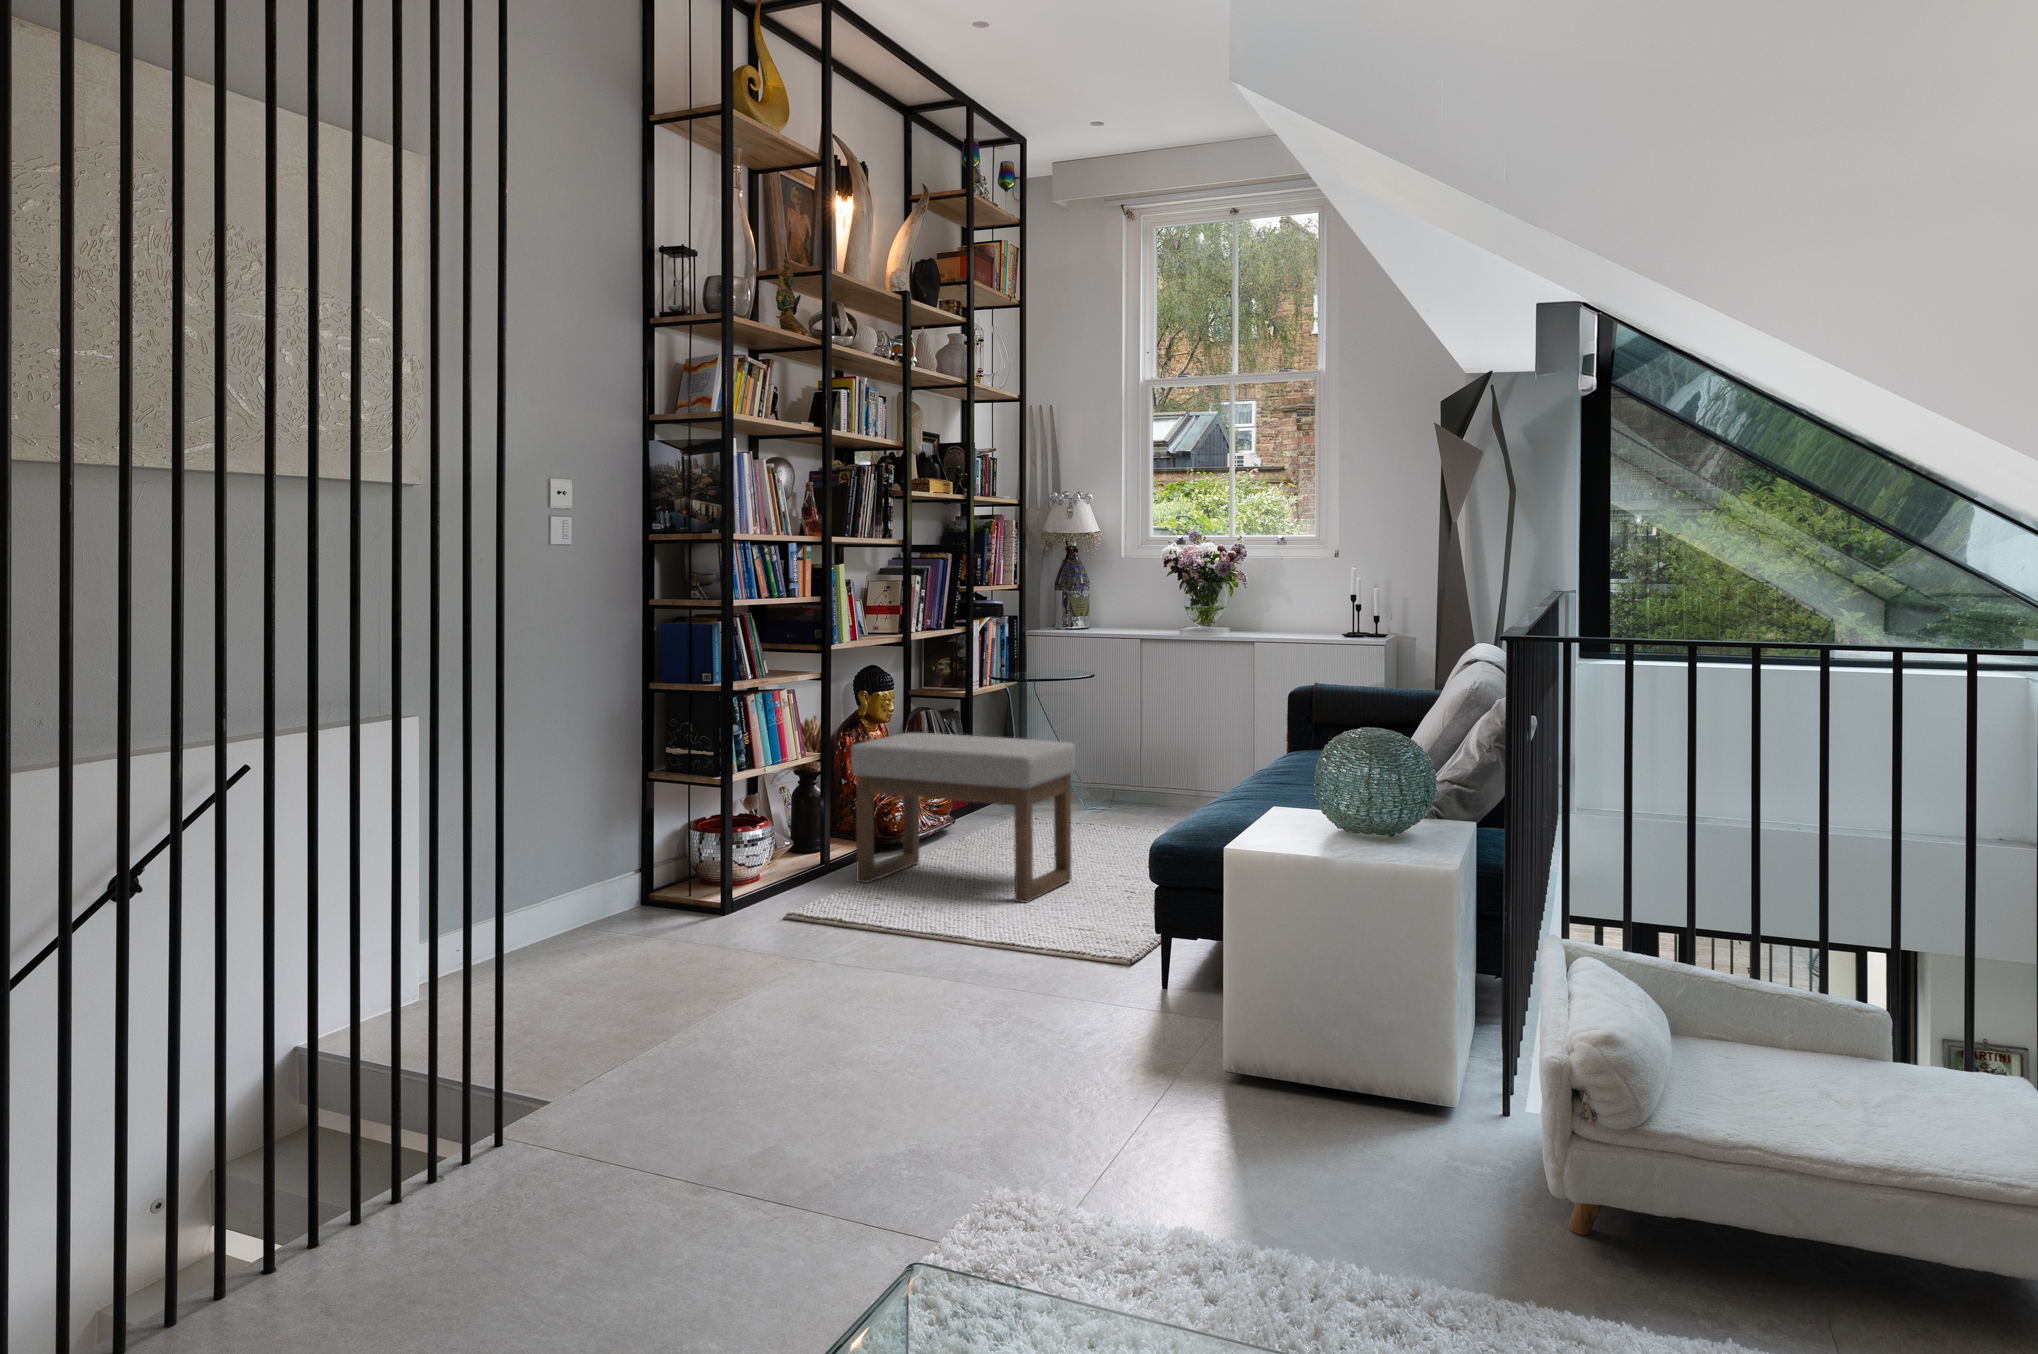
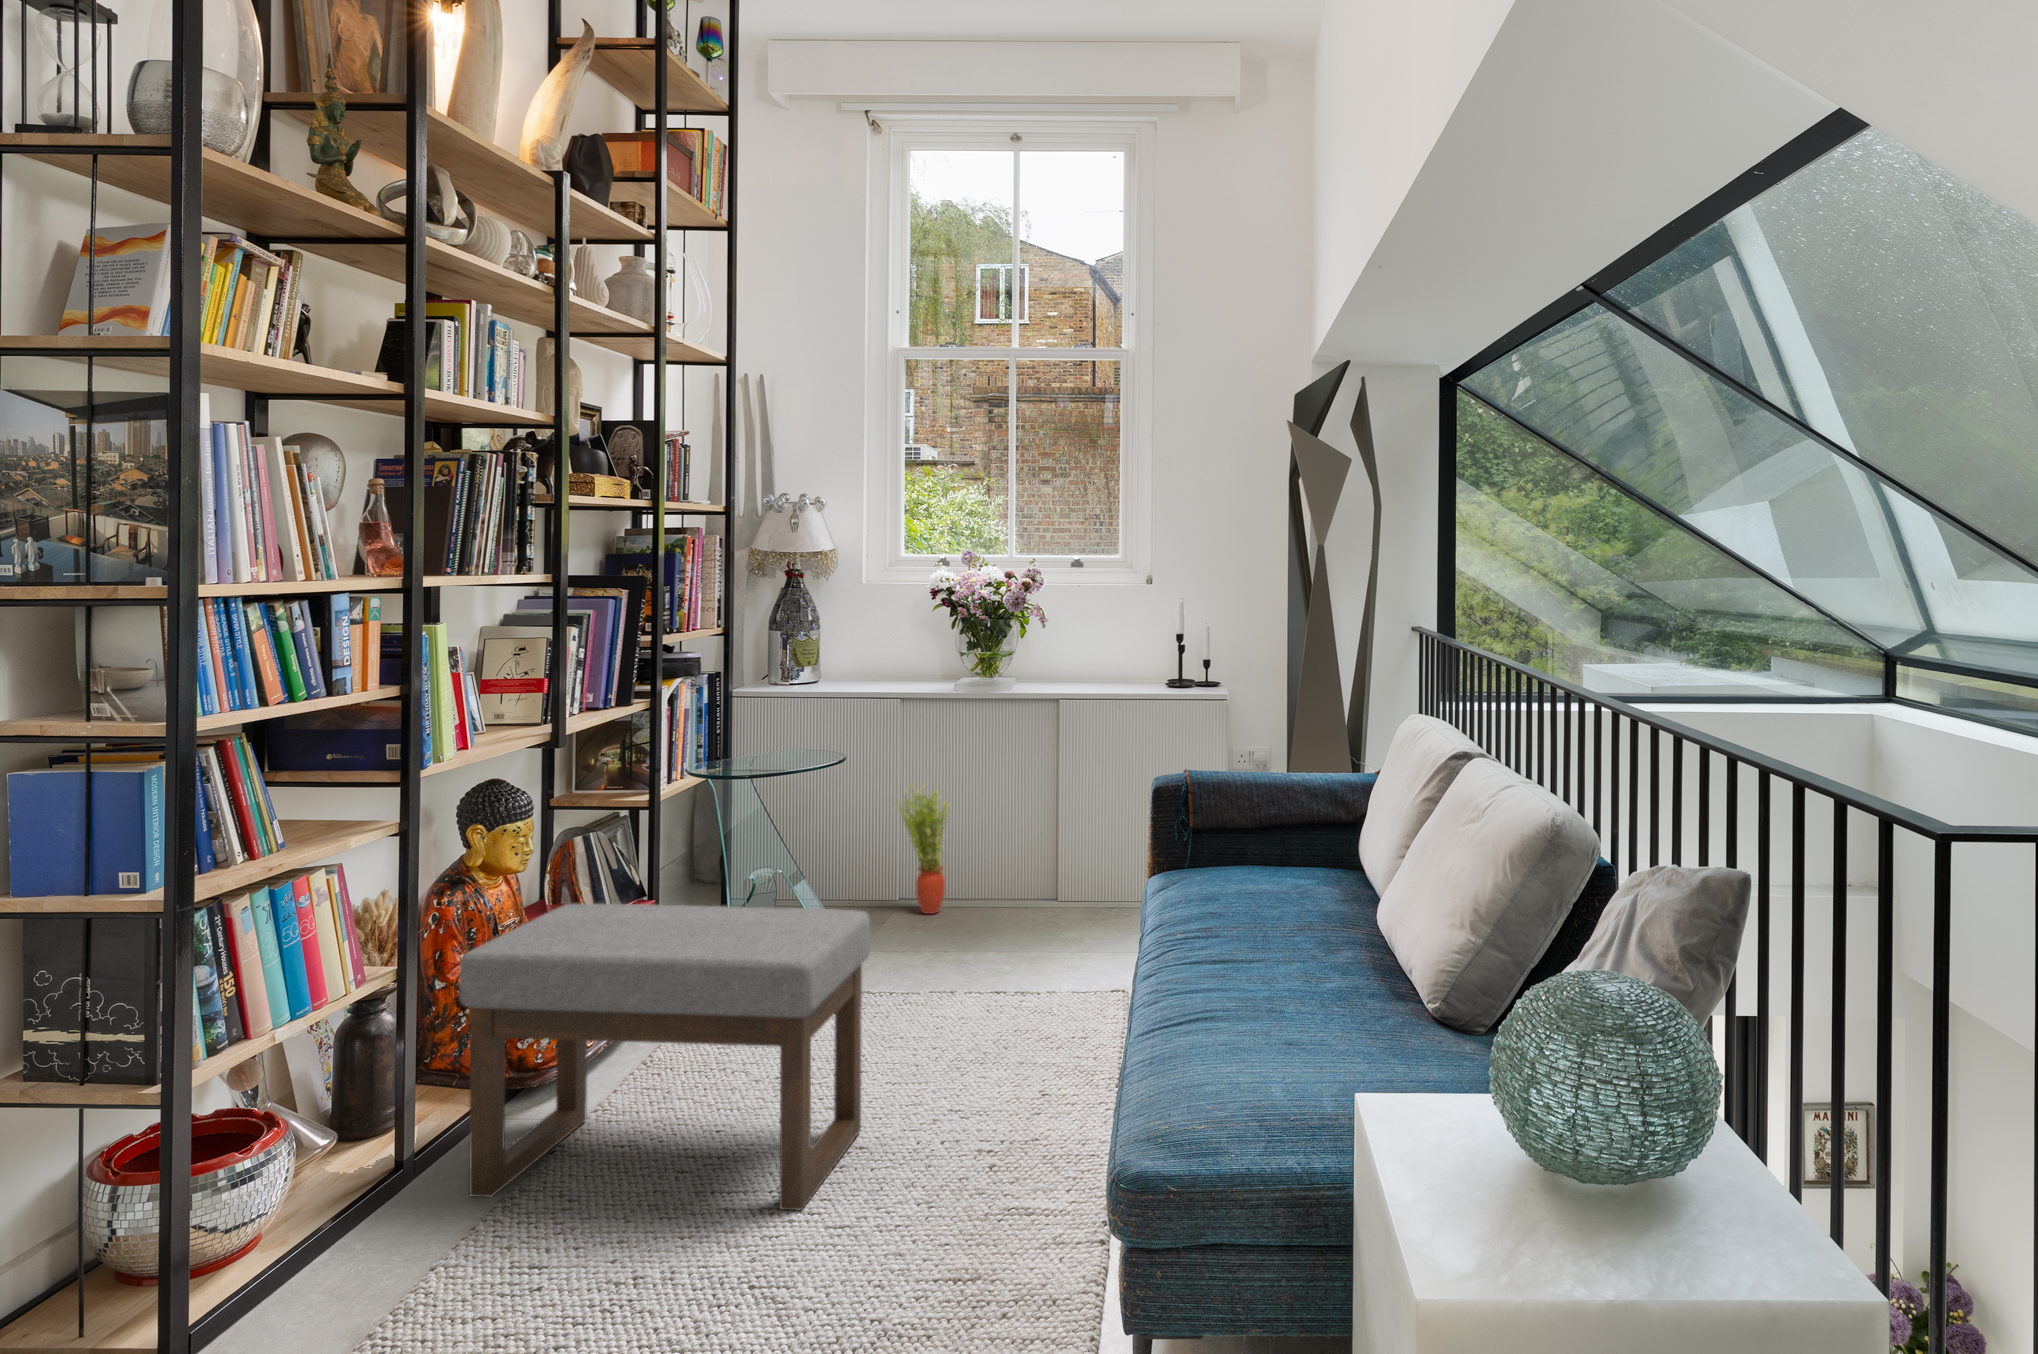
potted plant: none [1137,702,1178,800] -> present [899,784,949,914]

